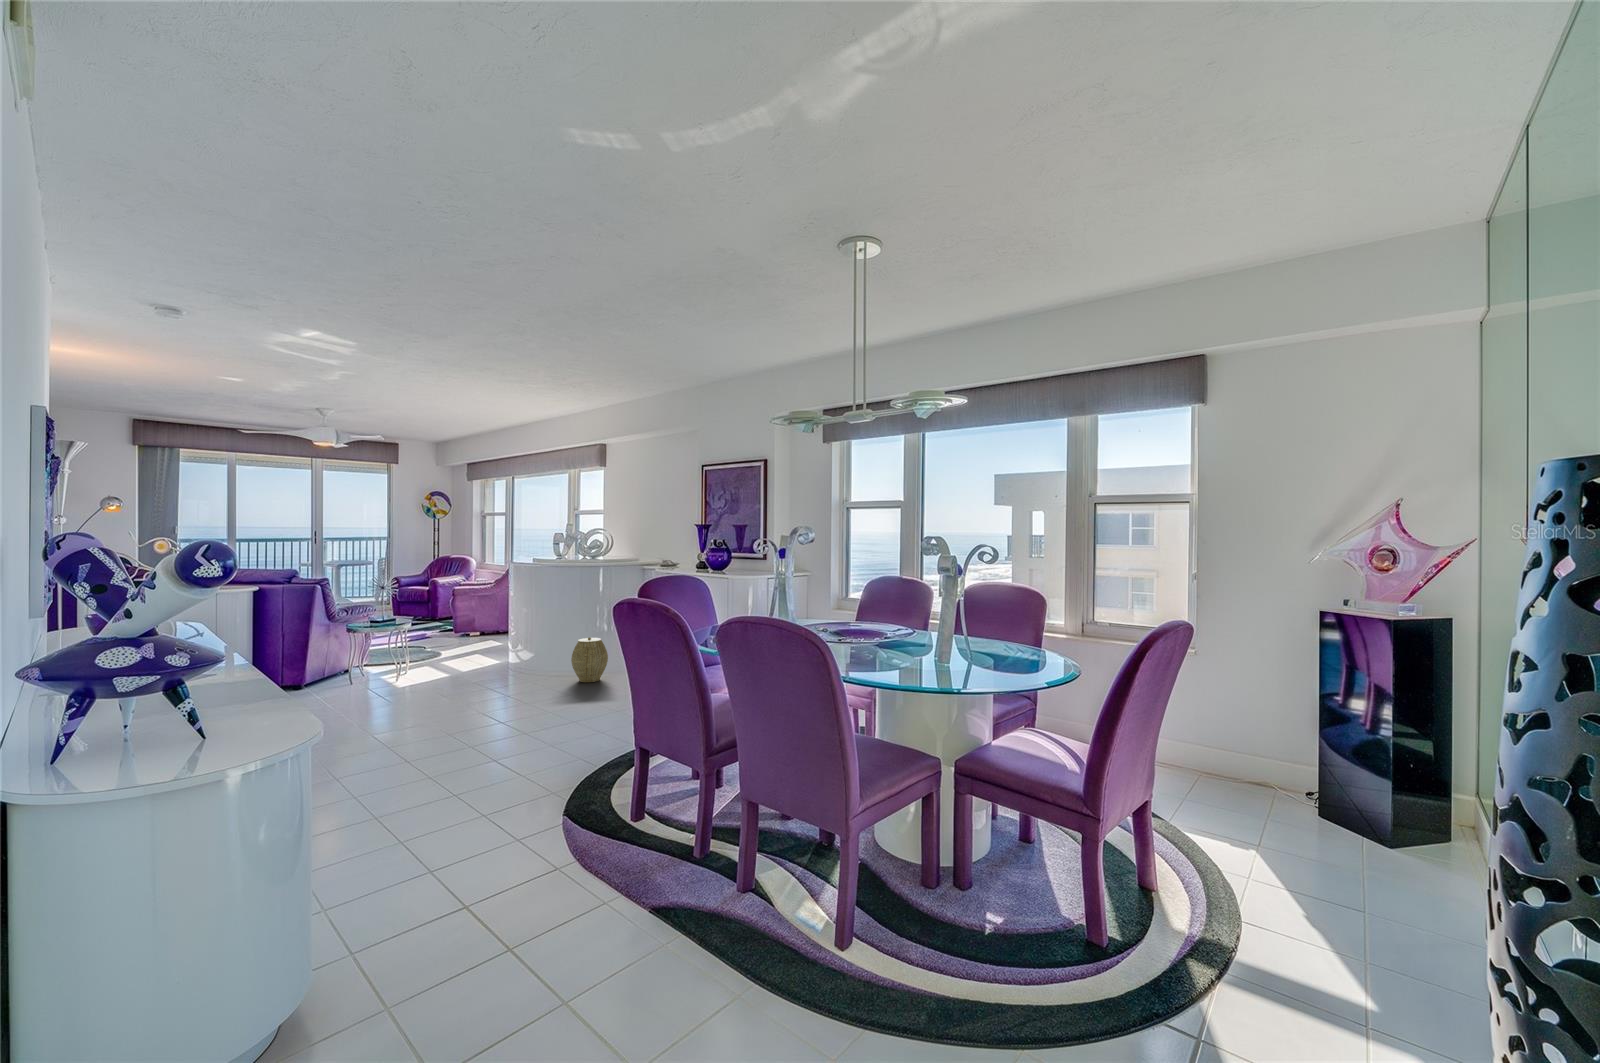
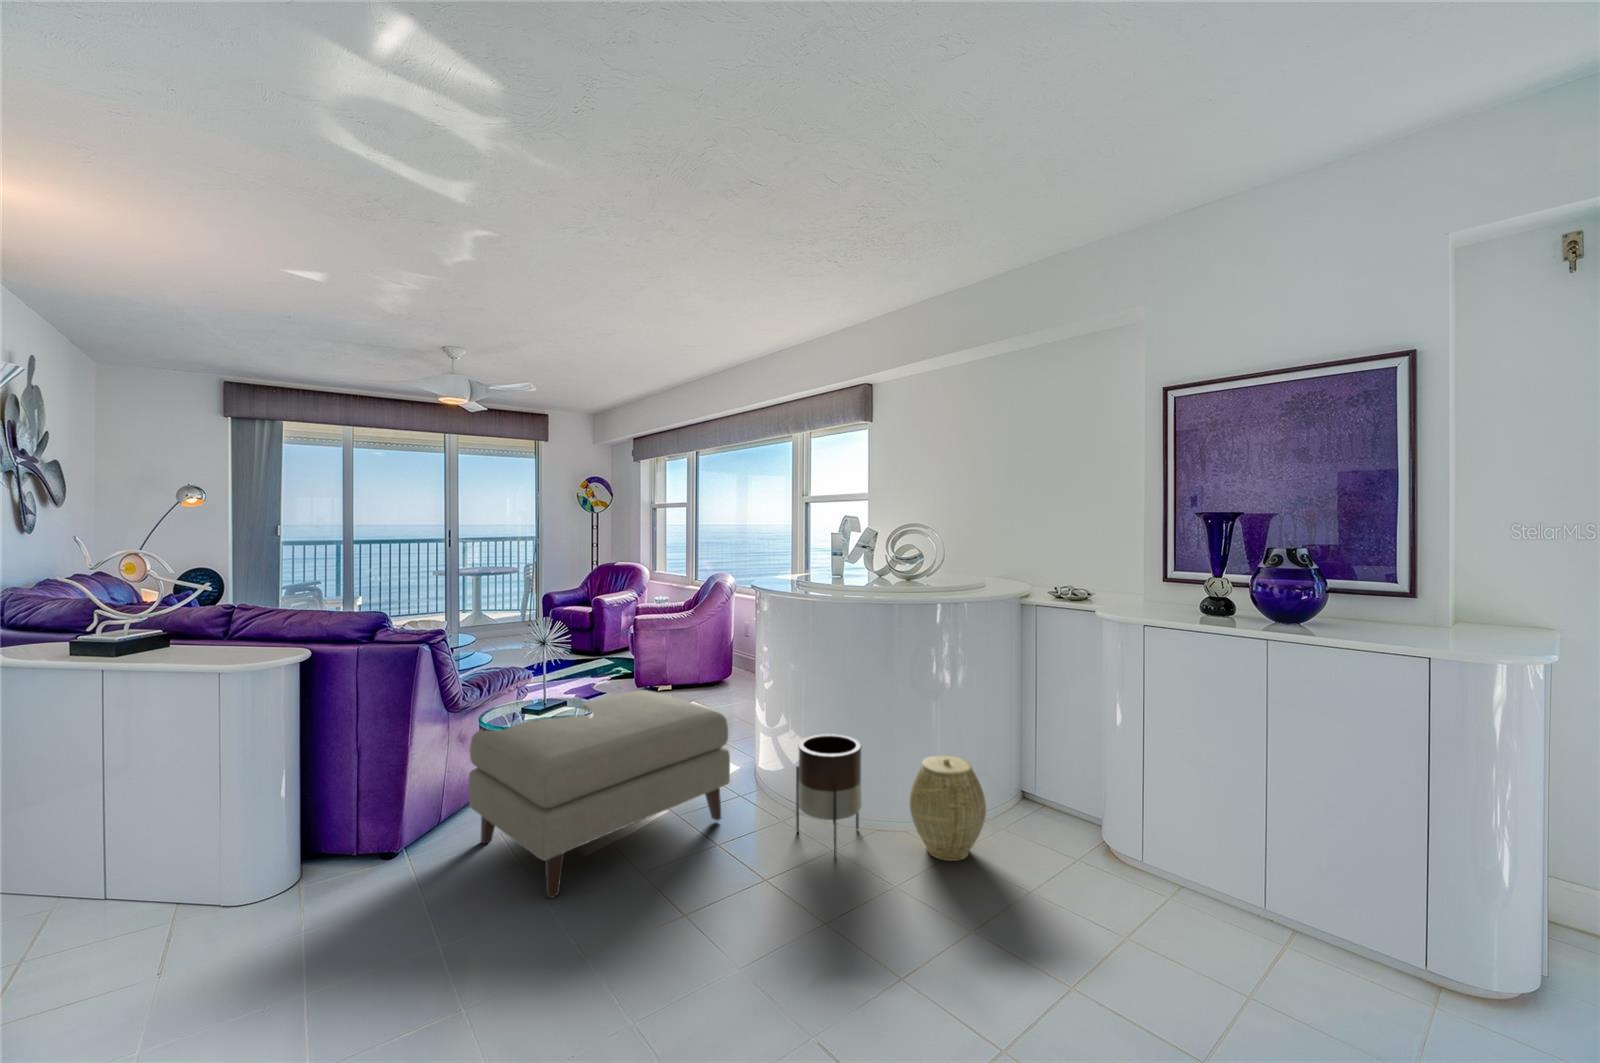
ottoman: none [342,617,487,696] -> present [469,690,730,898]
planter: none [518,631,552,684] -> present [796,734,862,858]

